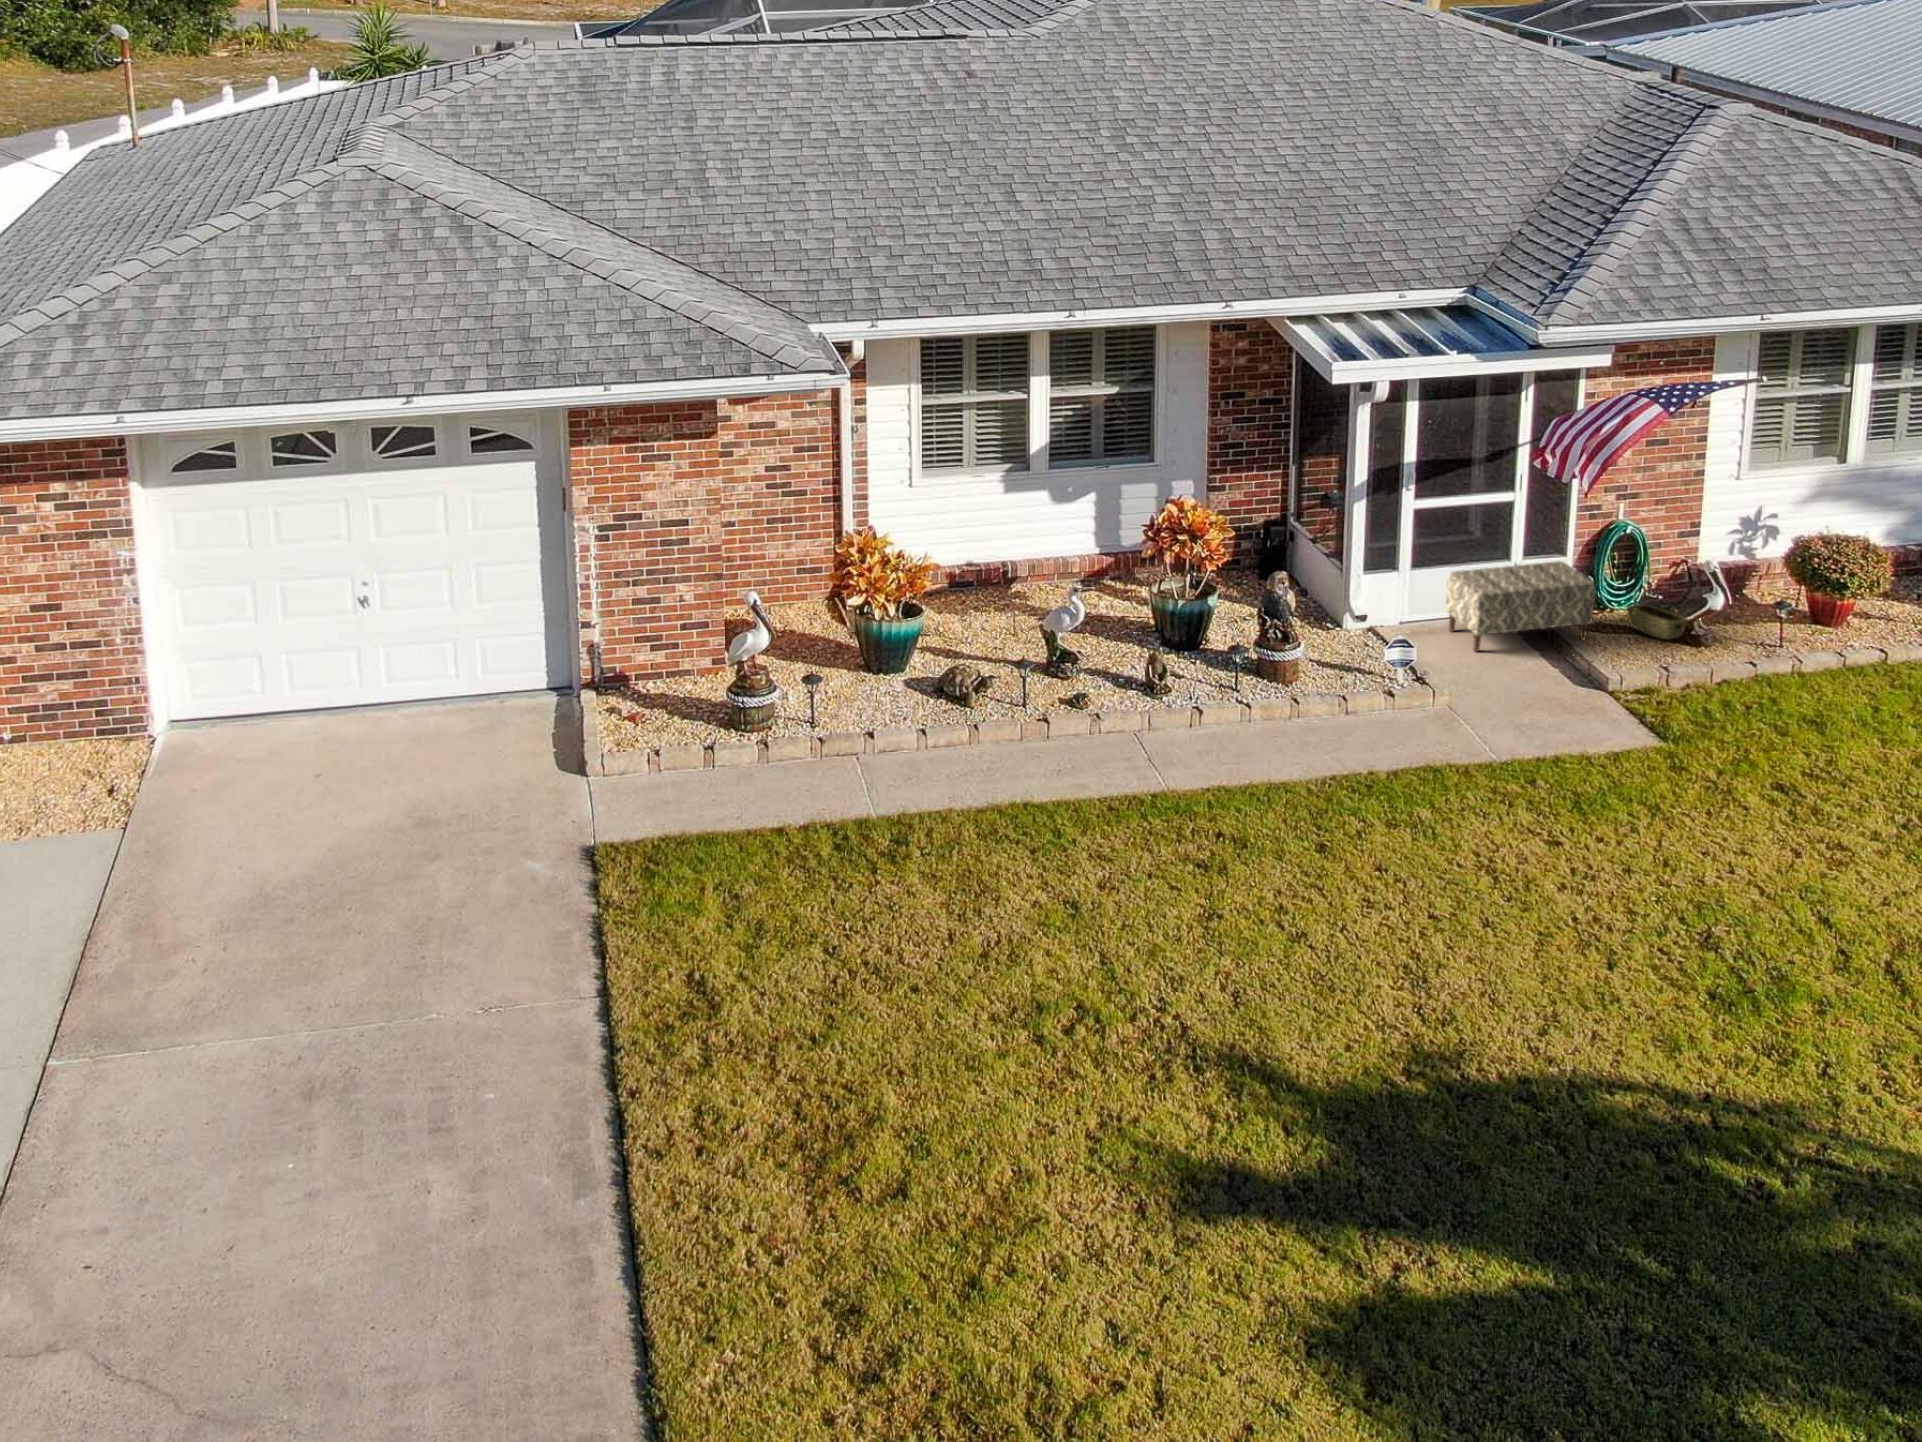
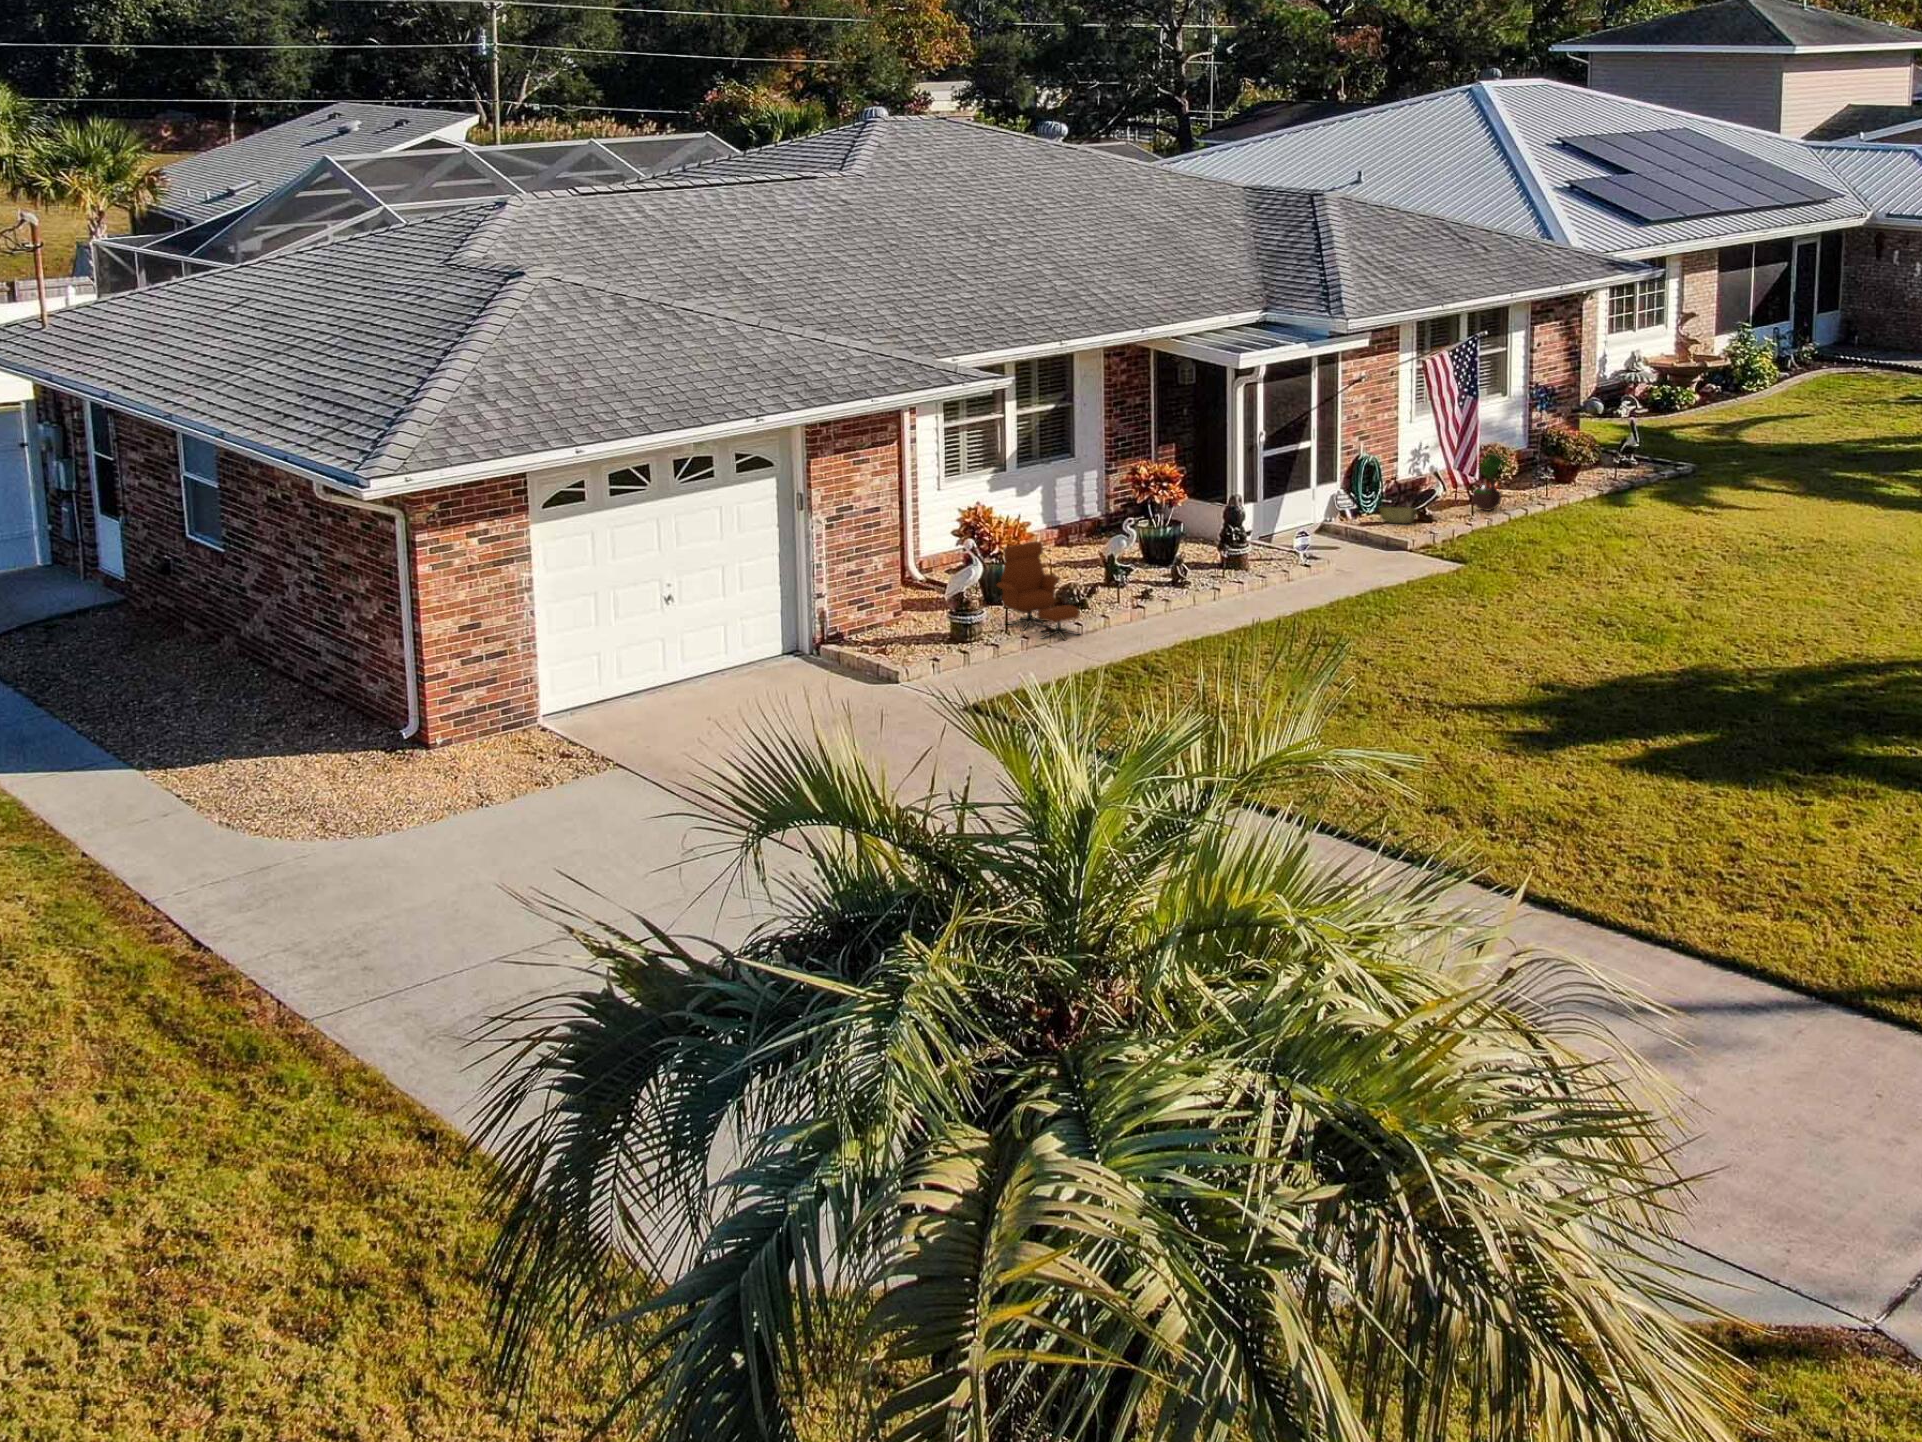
potted tree: none [1812,547,1879,642] -> present [1472,452,1508,511]
bench: present [1446,561,1596,652] -> none [1286,486,1371,545]
lounge chair: none [843,596,936,748] -> present [997,542,1080,640]

